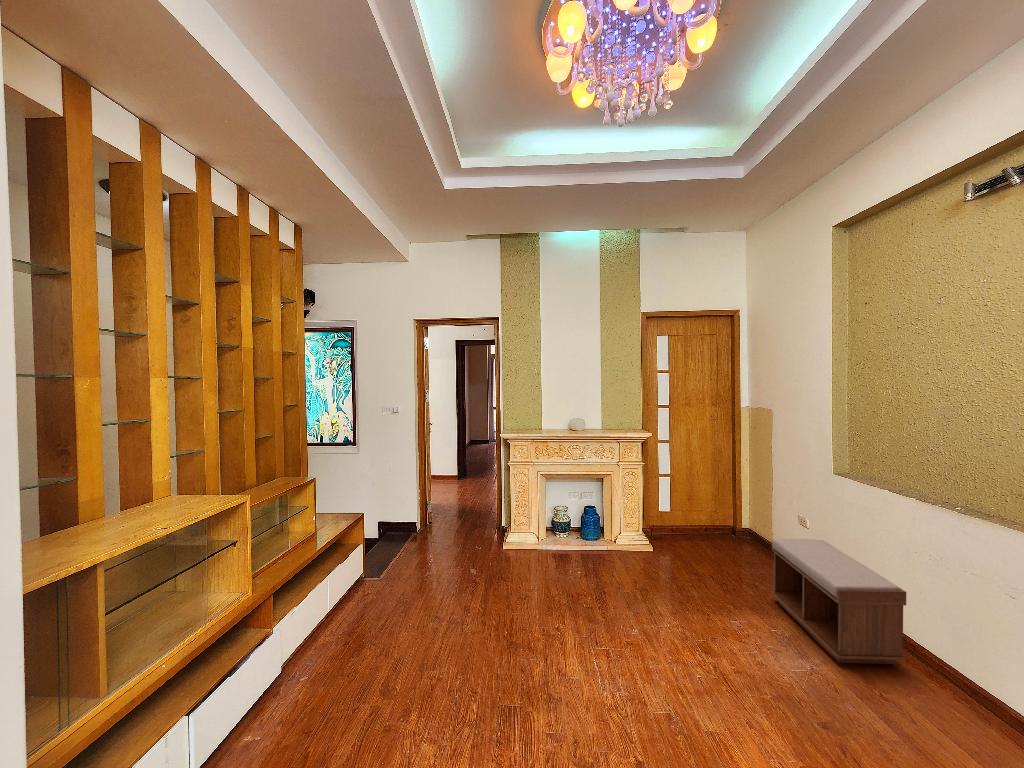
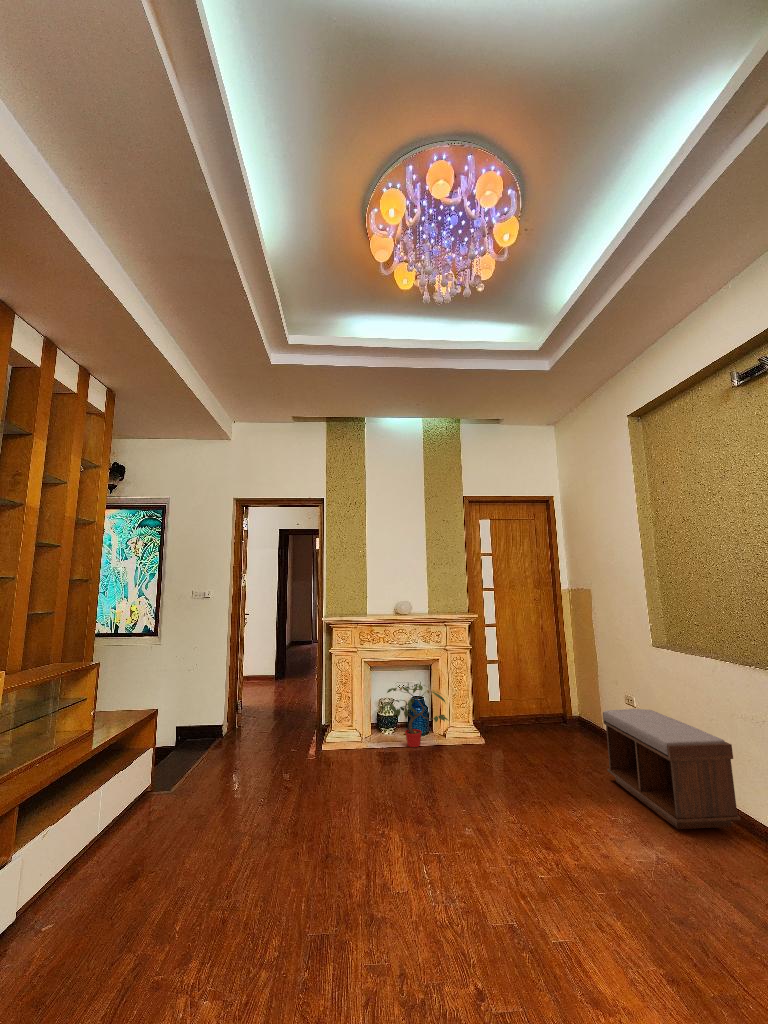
potted plant: none [556,497,622,552] -> present [381,684,448,747]

